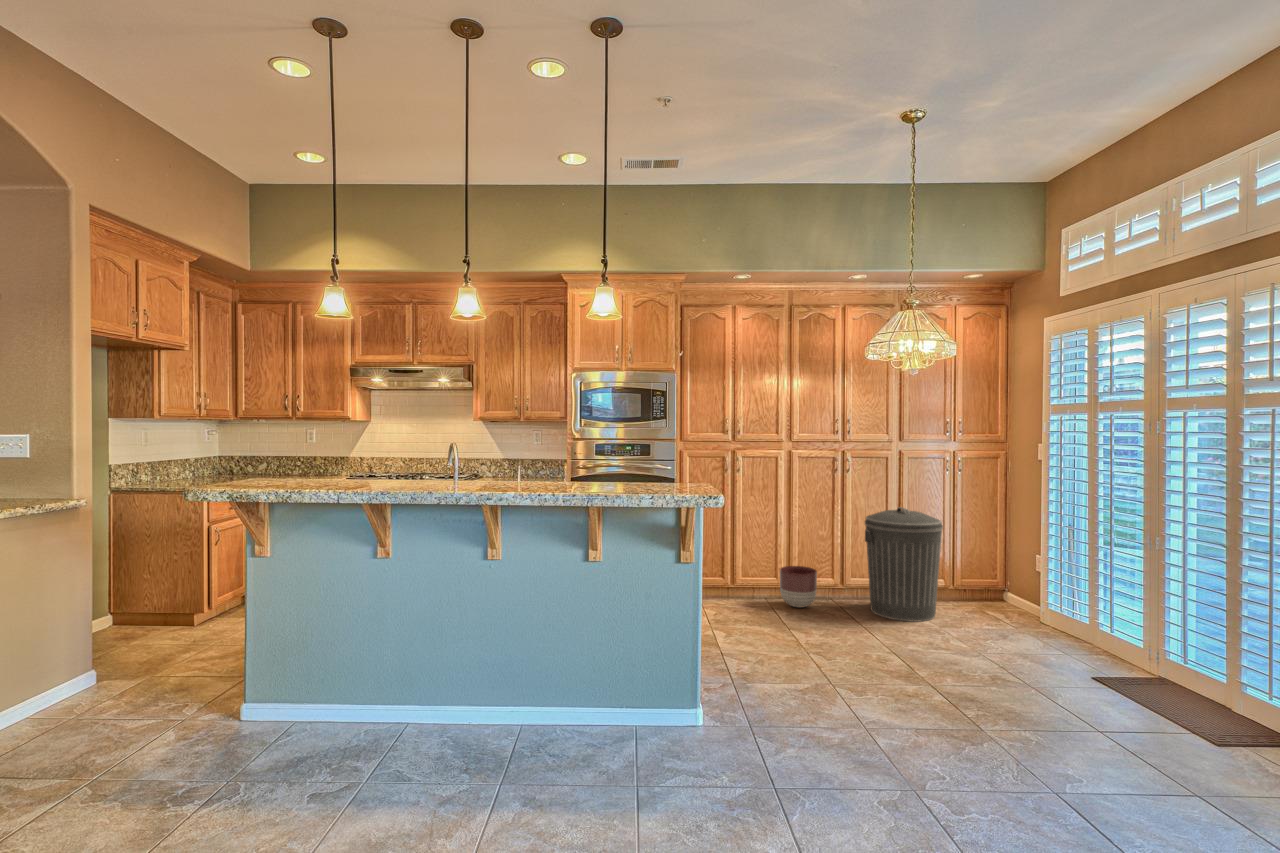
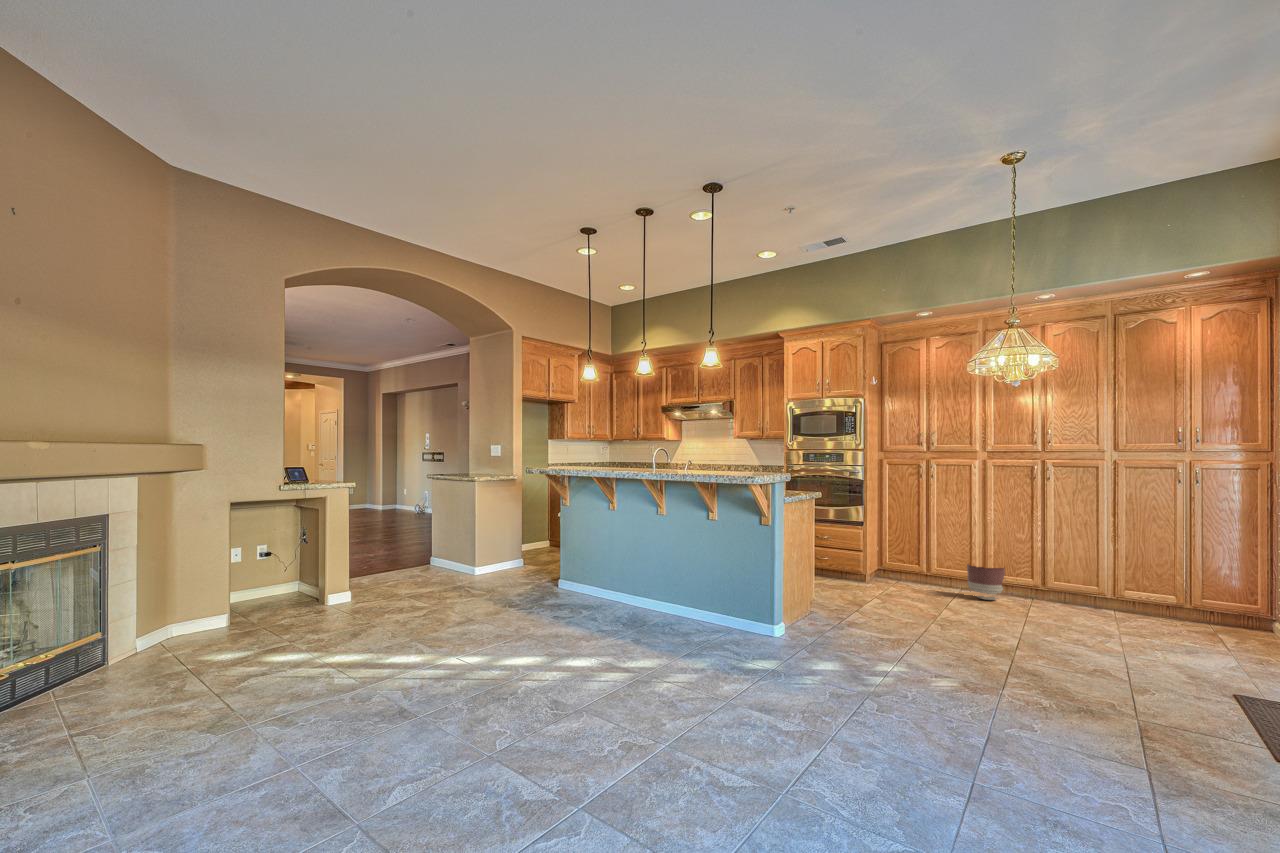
trash can: present [865,507,943,622] -> none [1050,512,1145,626]

